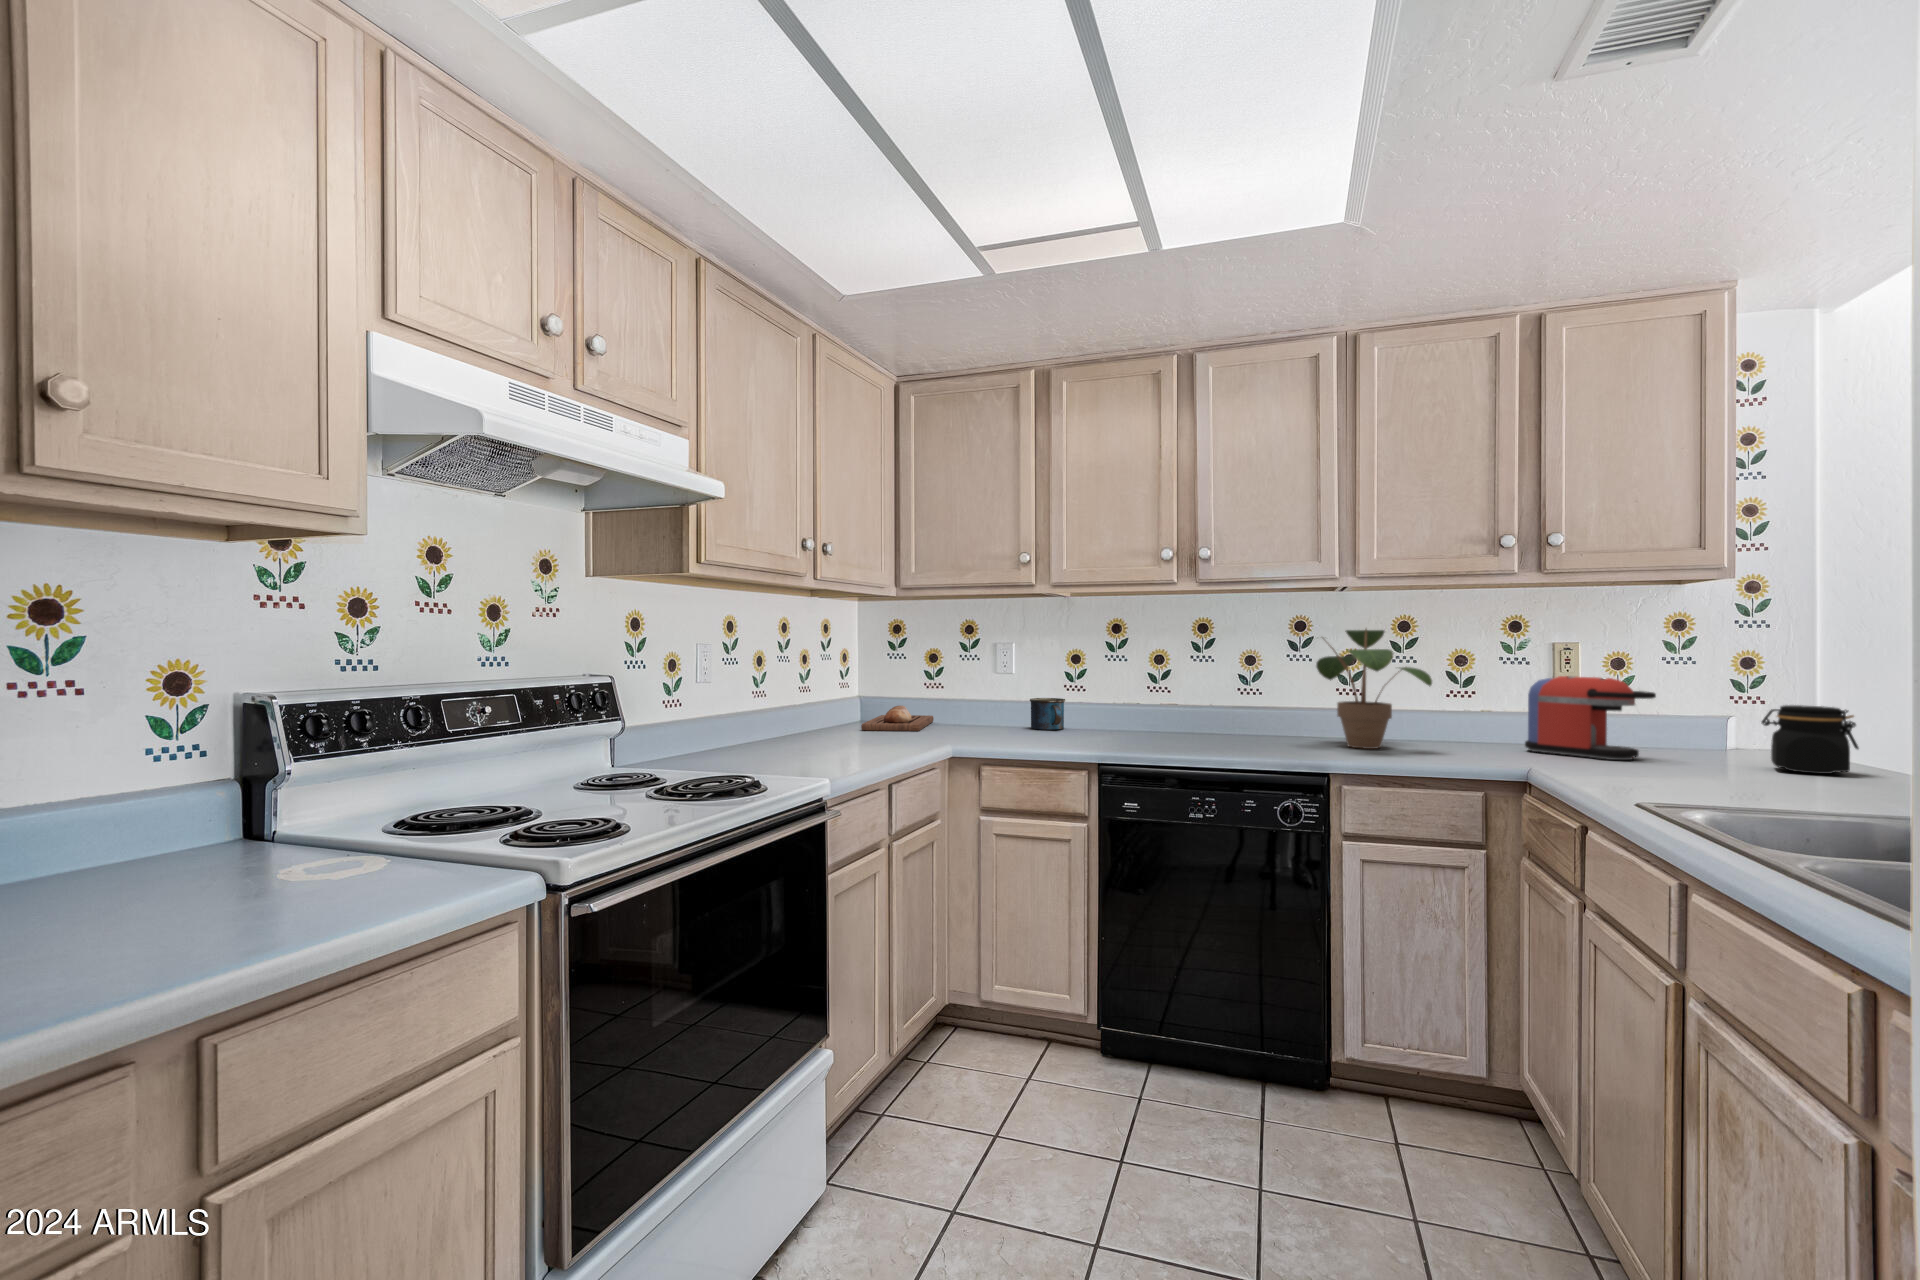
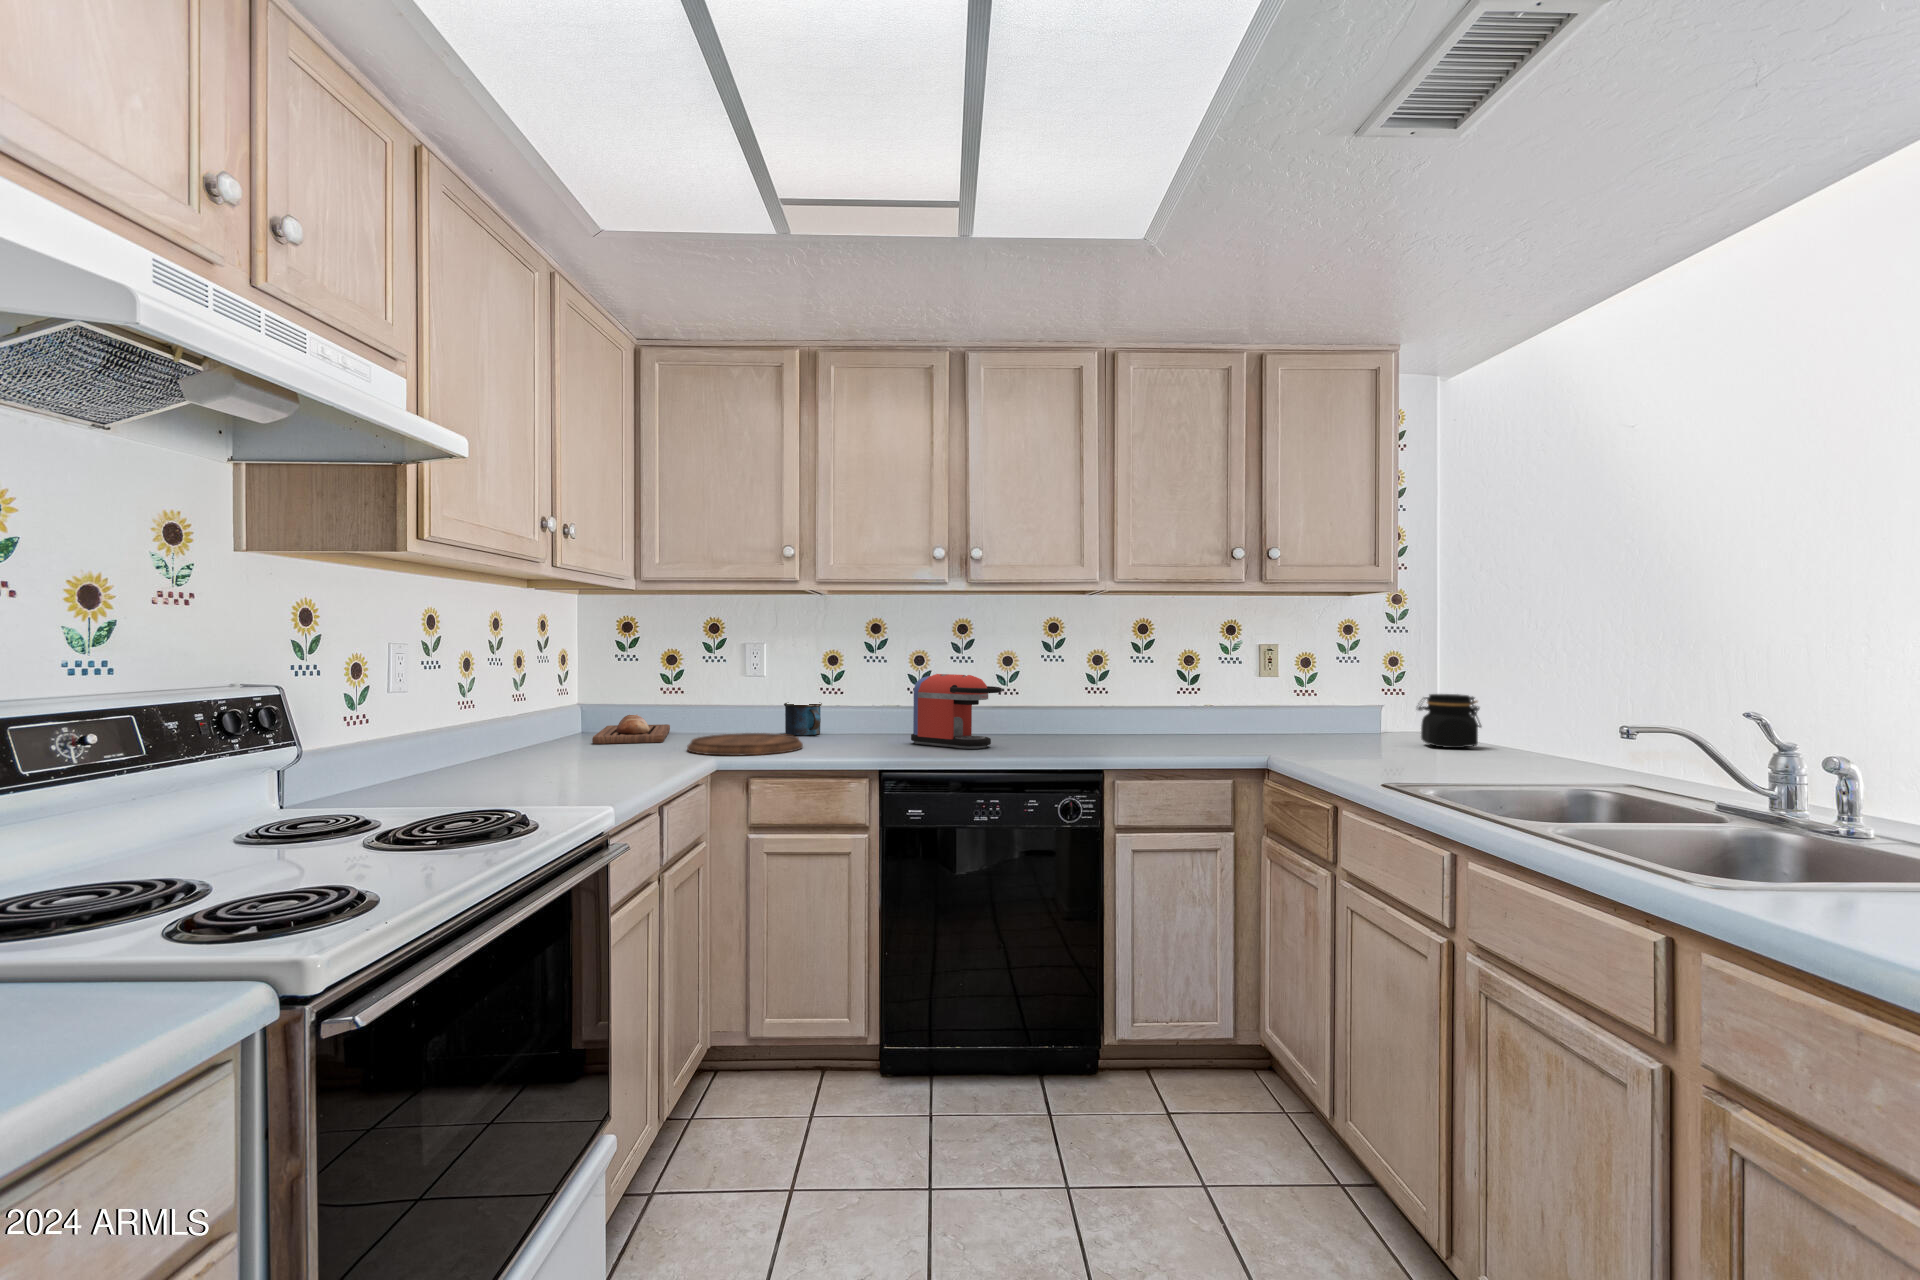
potted plant: present [1316,629,1432,749] -> none [1061,630,1176,742]
coffee maker: present [1525,676,1656,760] -> present [911,674,1002,749]
cutting board: none [932,726,1035,745] -> present [687,733,803,756]

